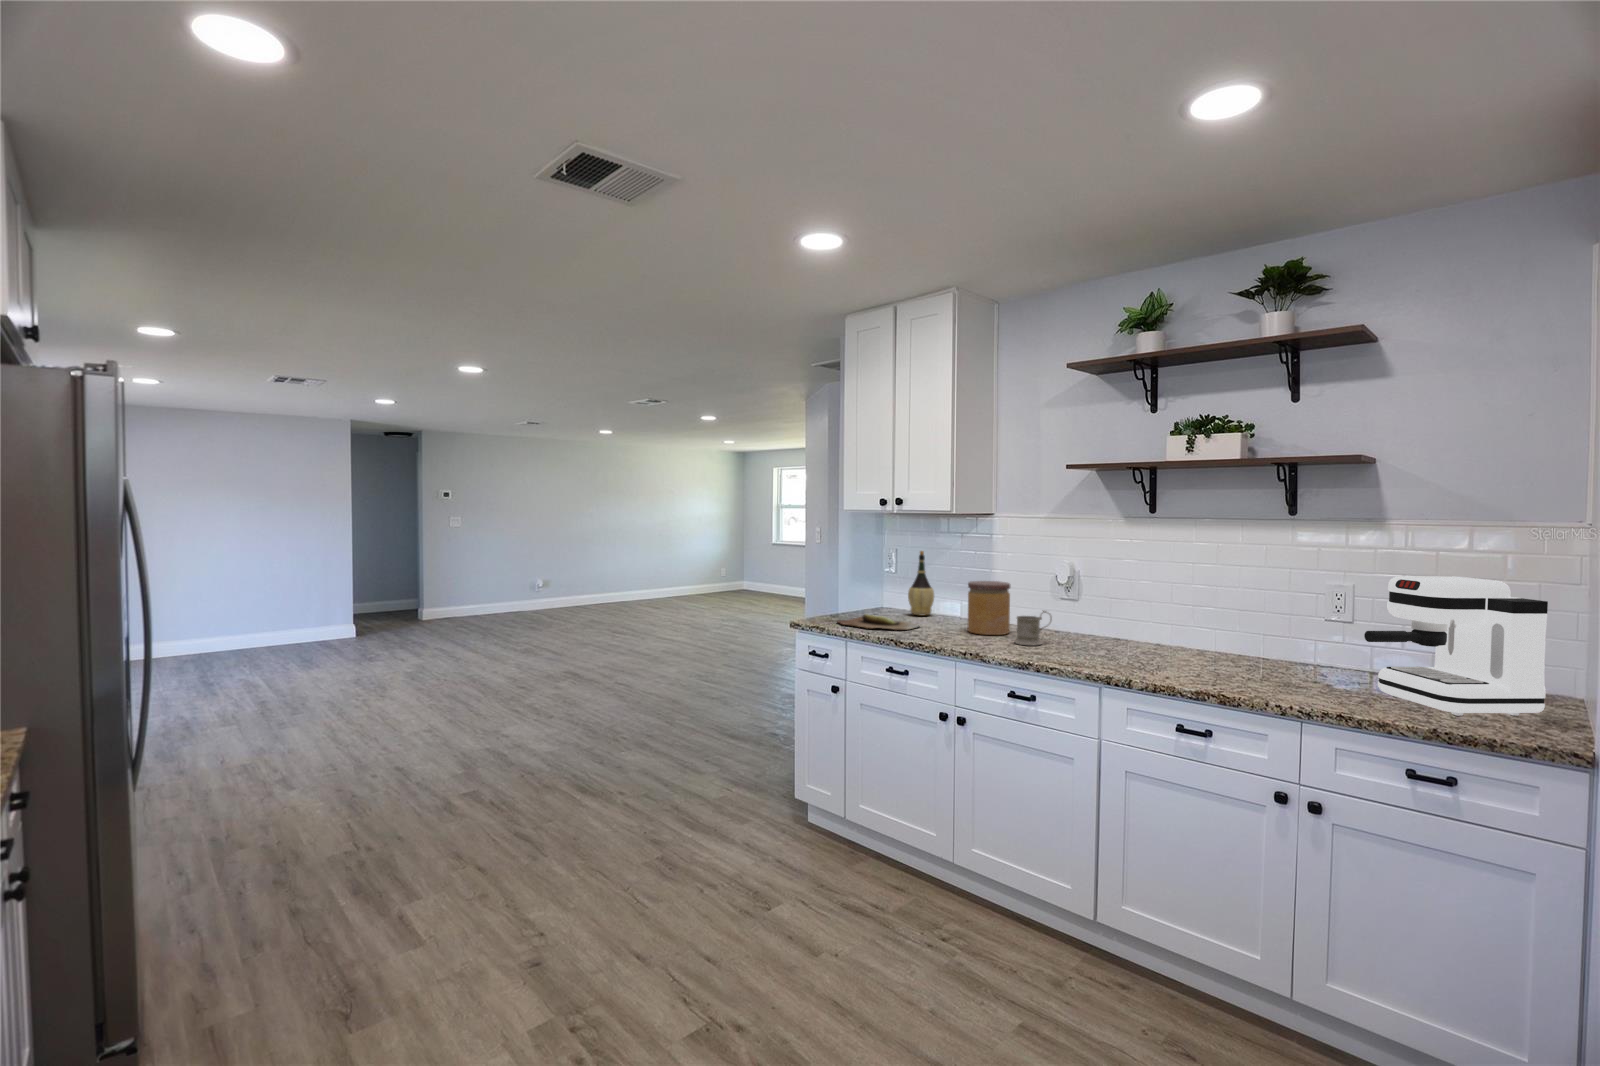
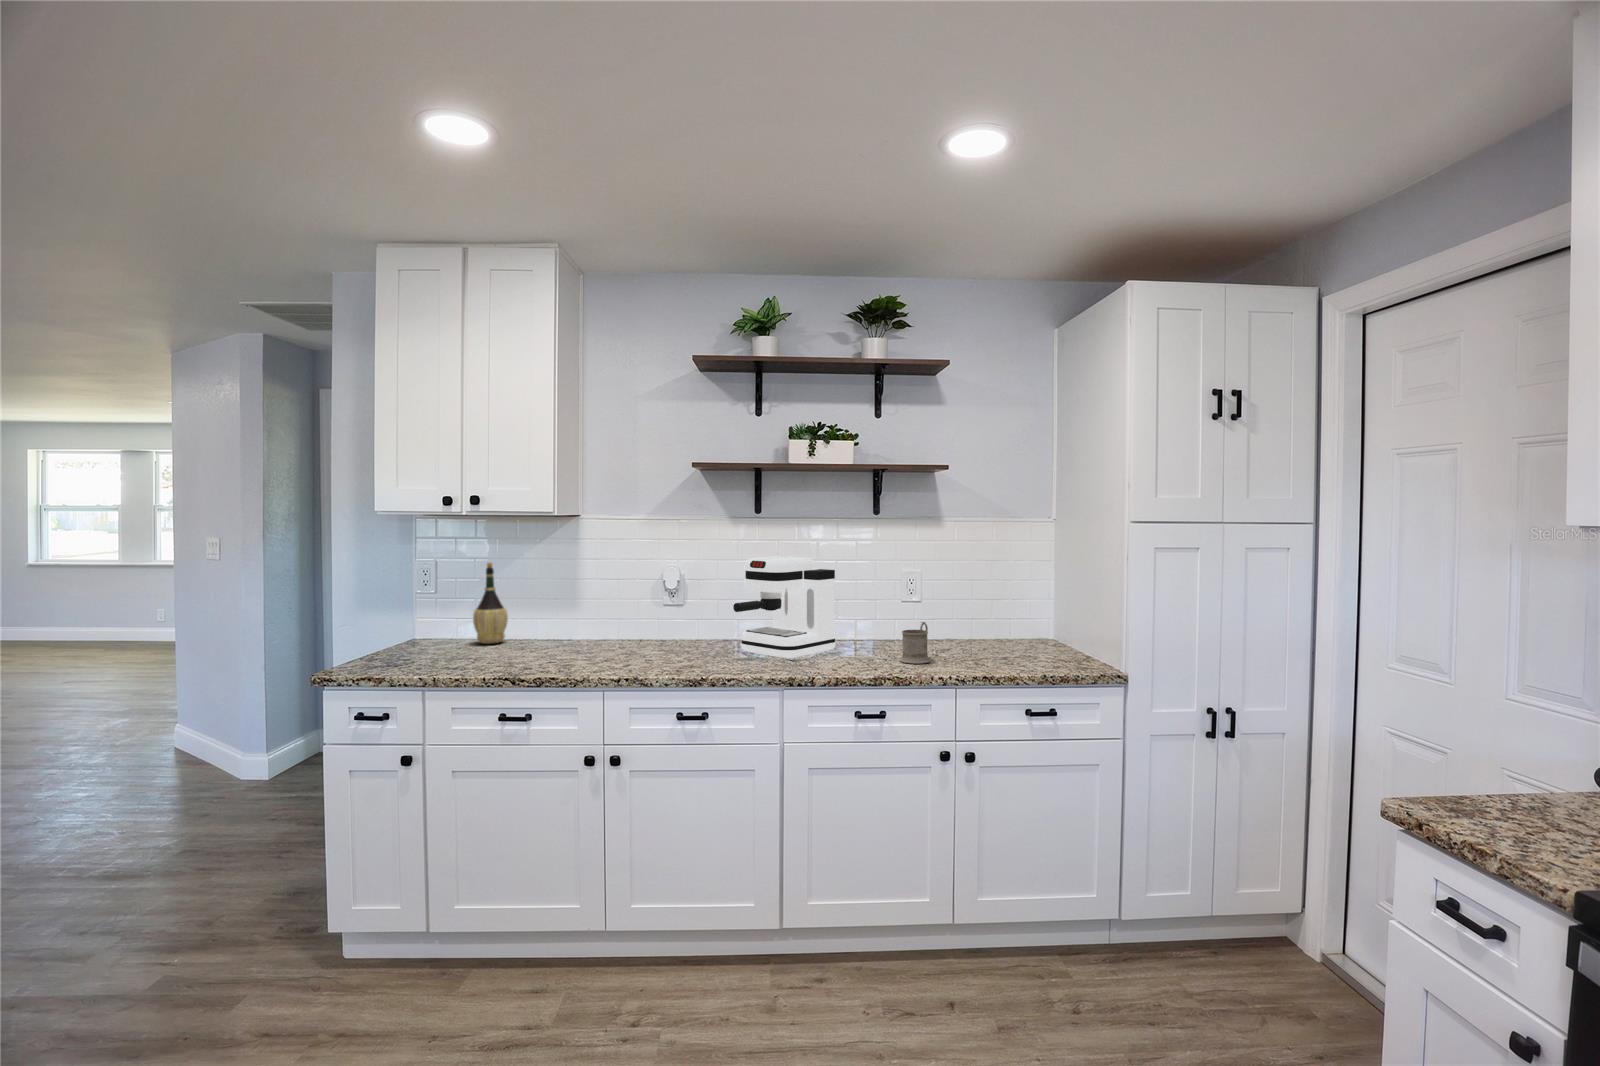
coffee maker: present [1364,576,1548,716] -> present [733,556,836,660]
jar: present [968,581,1010,635] -> none [579,592,628,655]
mug: present [1015,611,1052,646] -> present [900,622,930,664]
cutting board: present [838,614,919,630] -> none [397,651,519,669]

